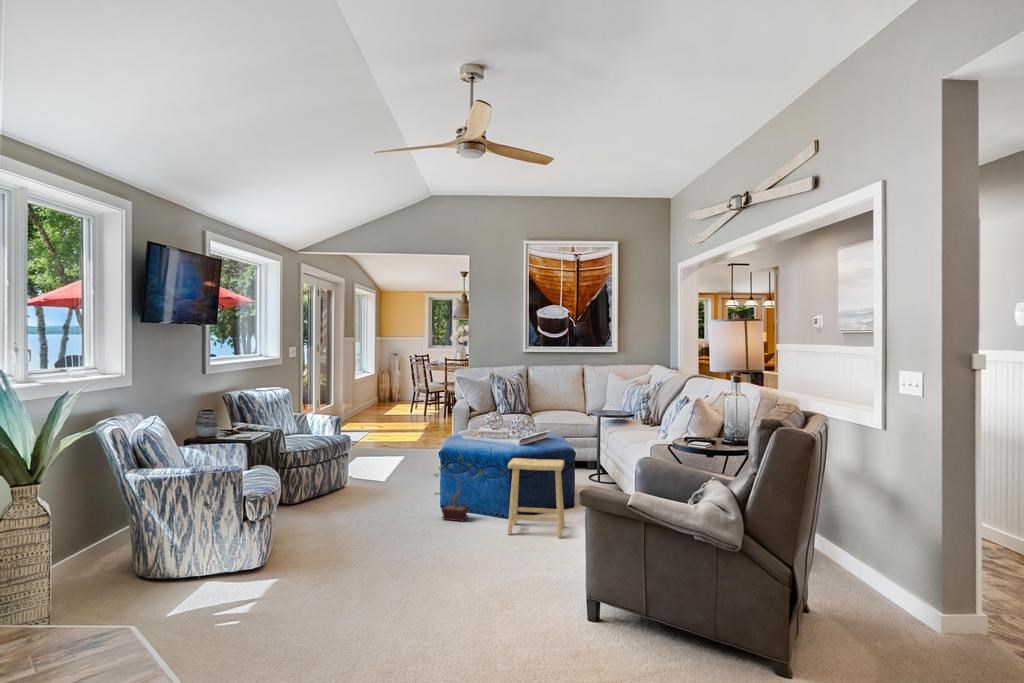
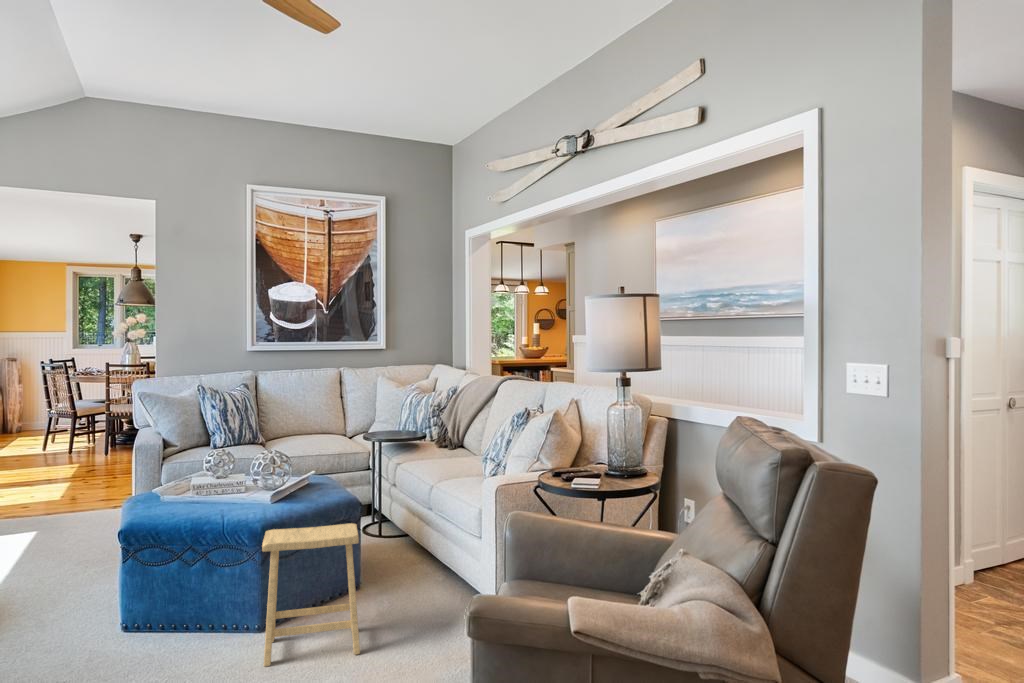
potted plant: present [434,455,486,521] -> none [107,533,220,657]

